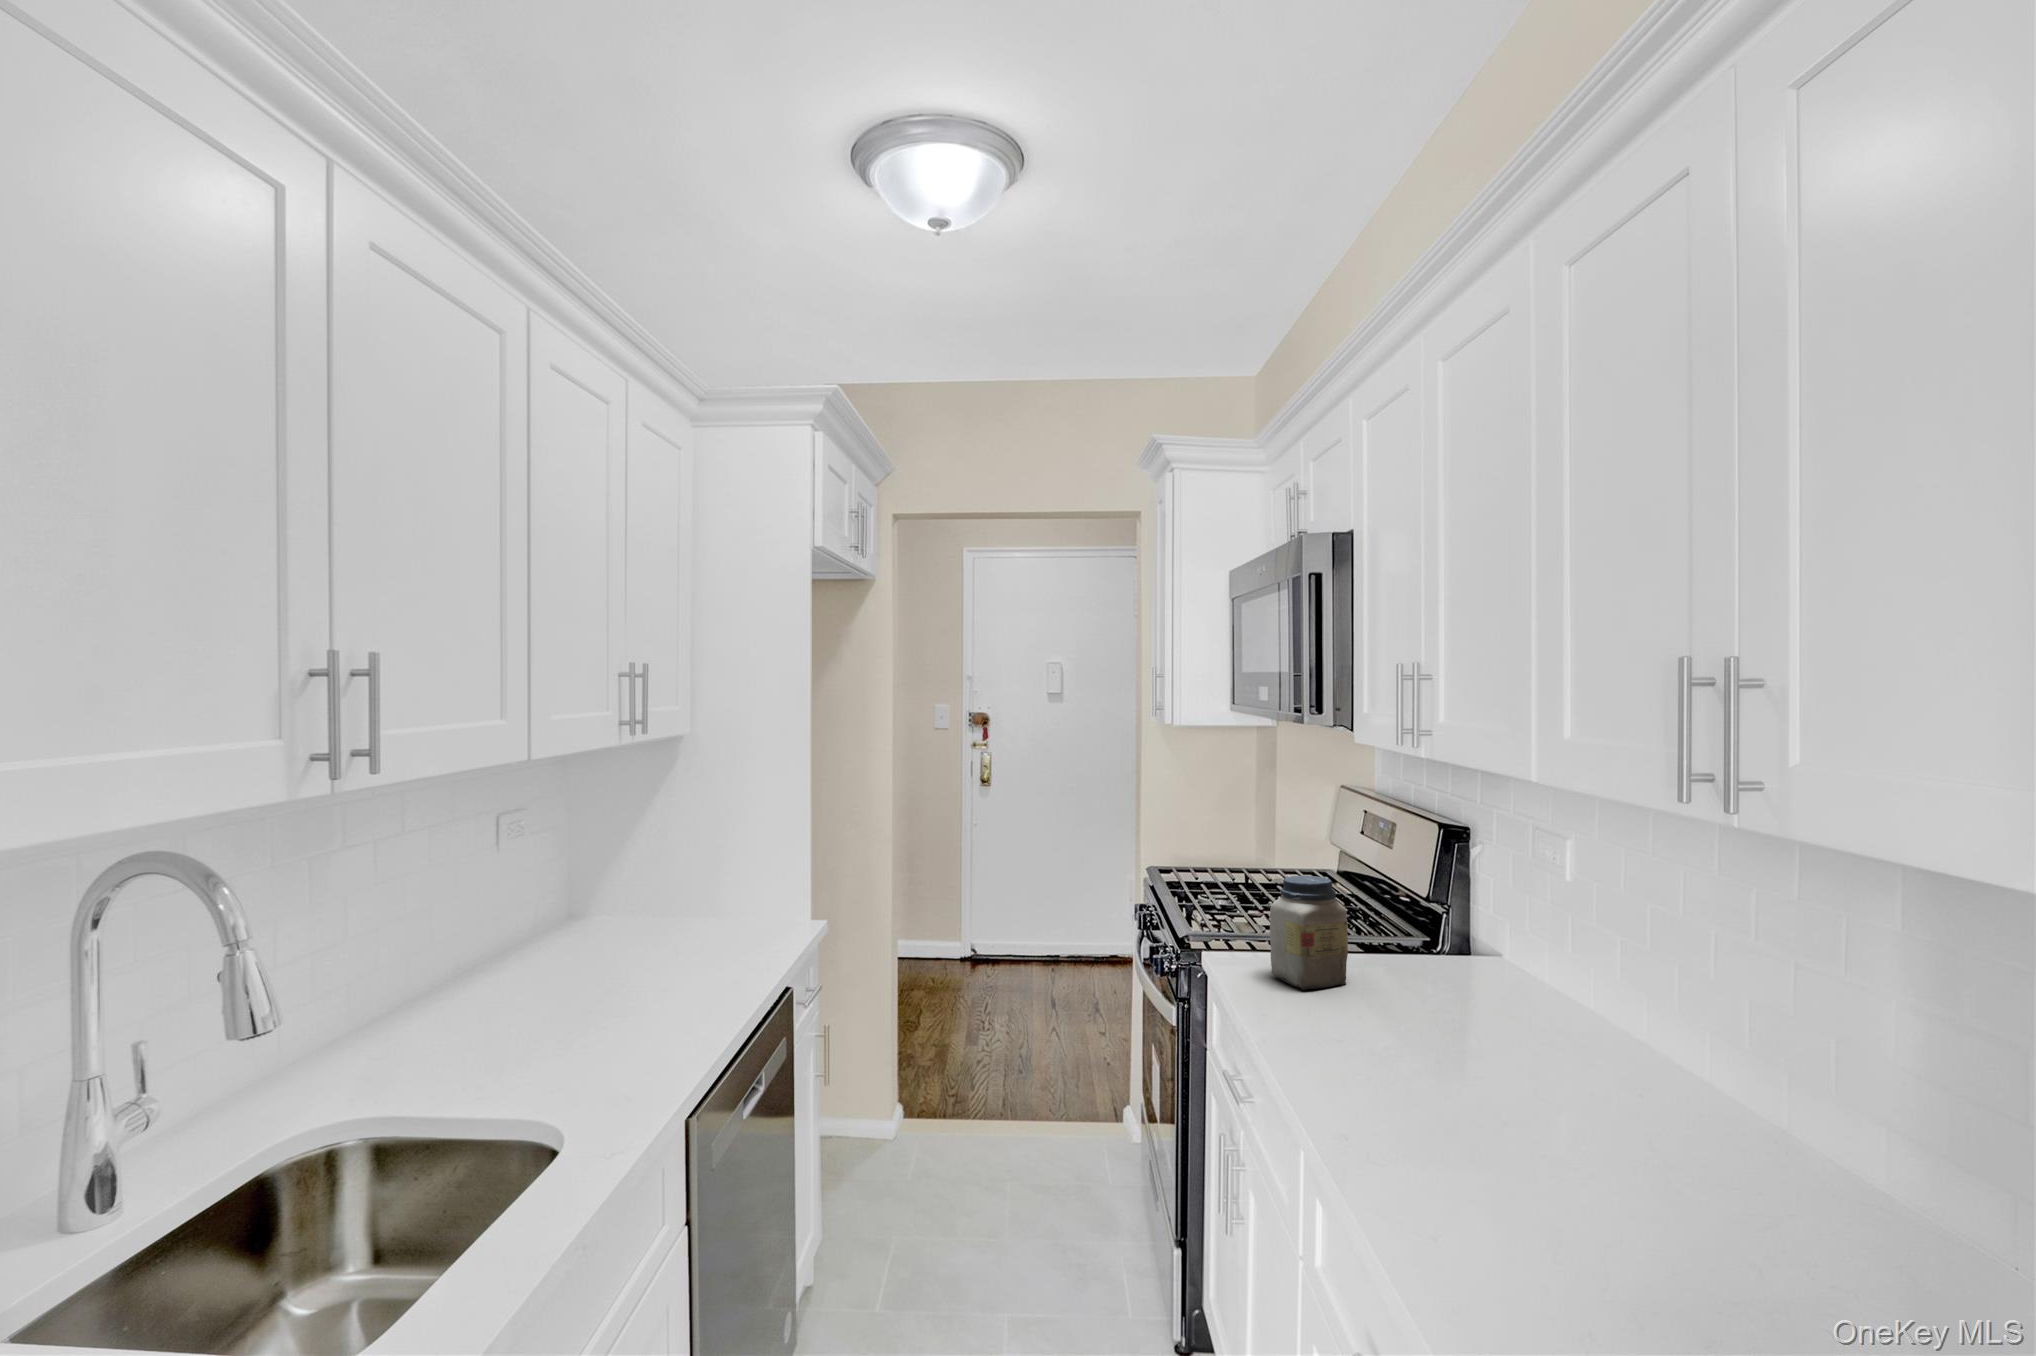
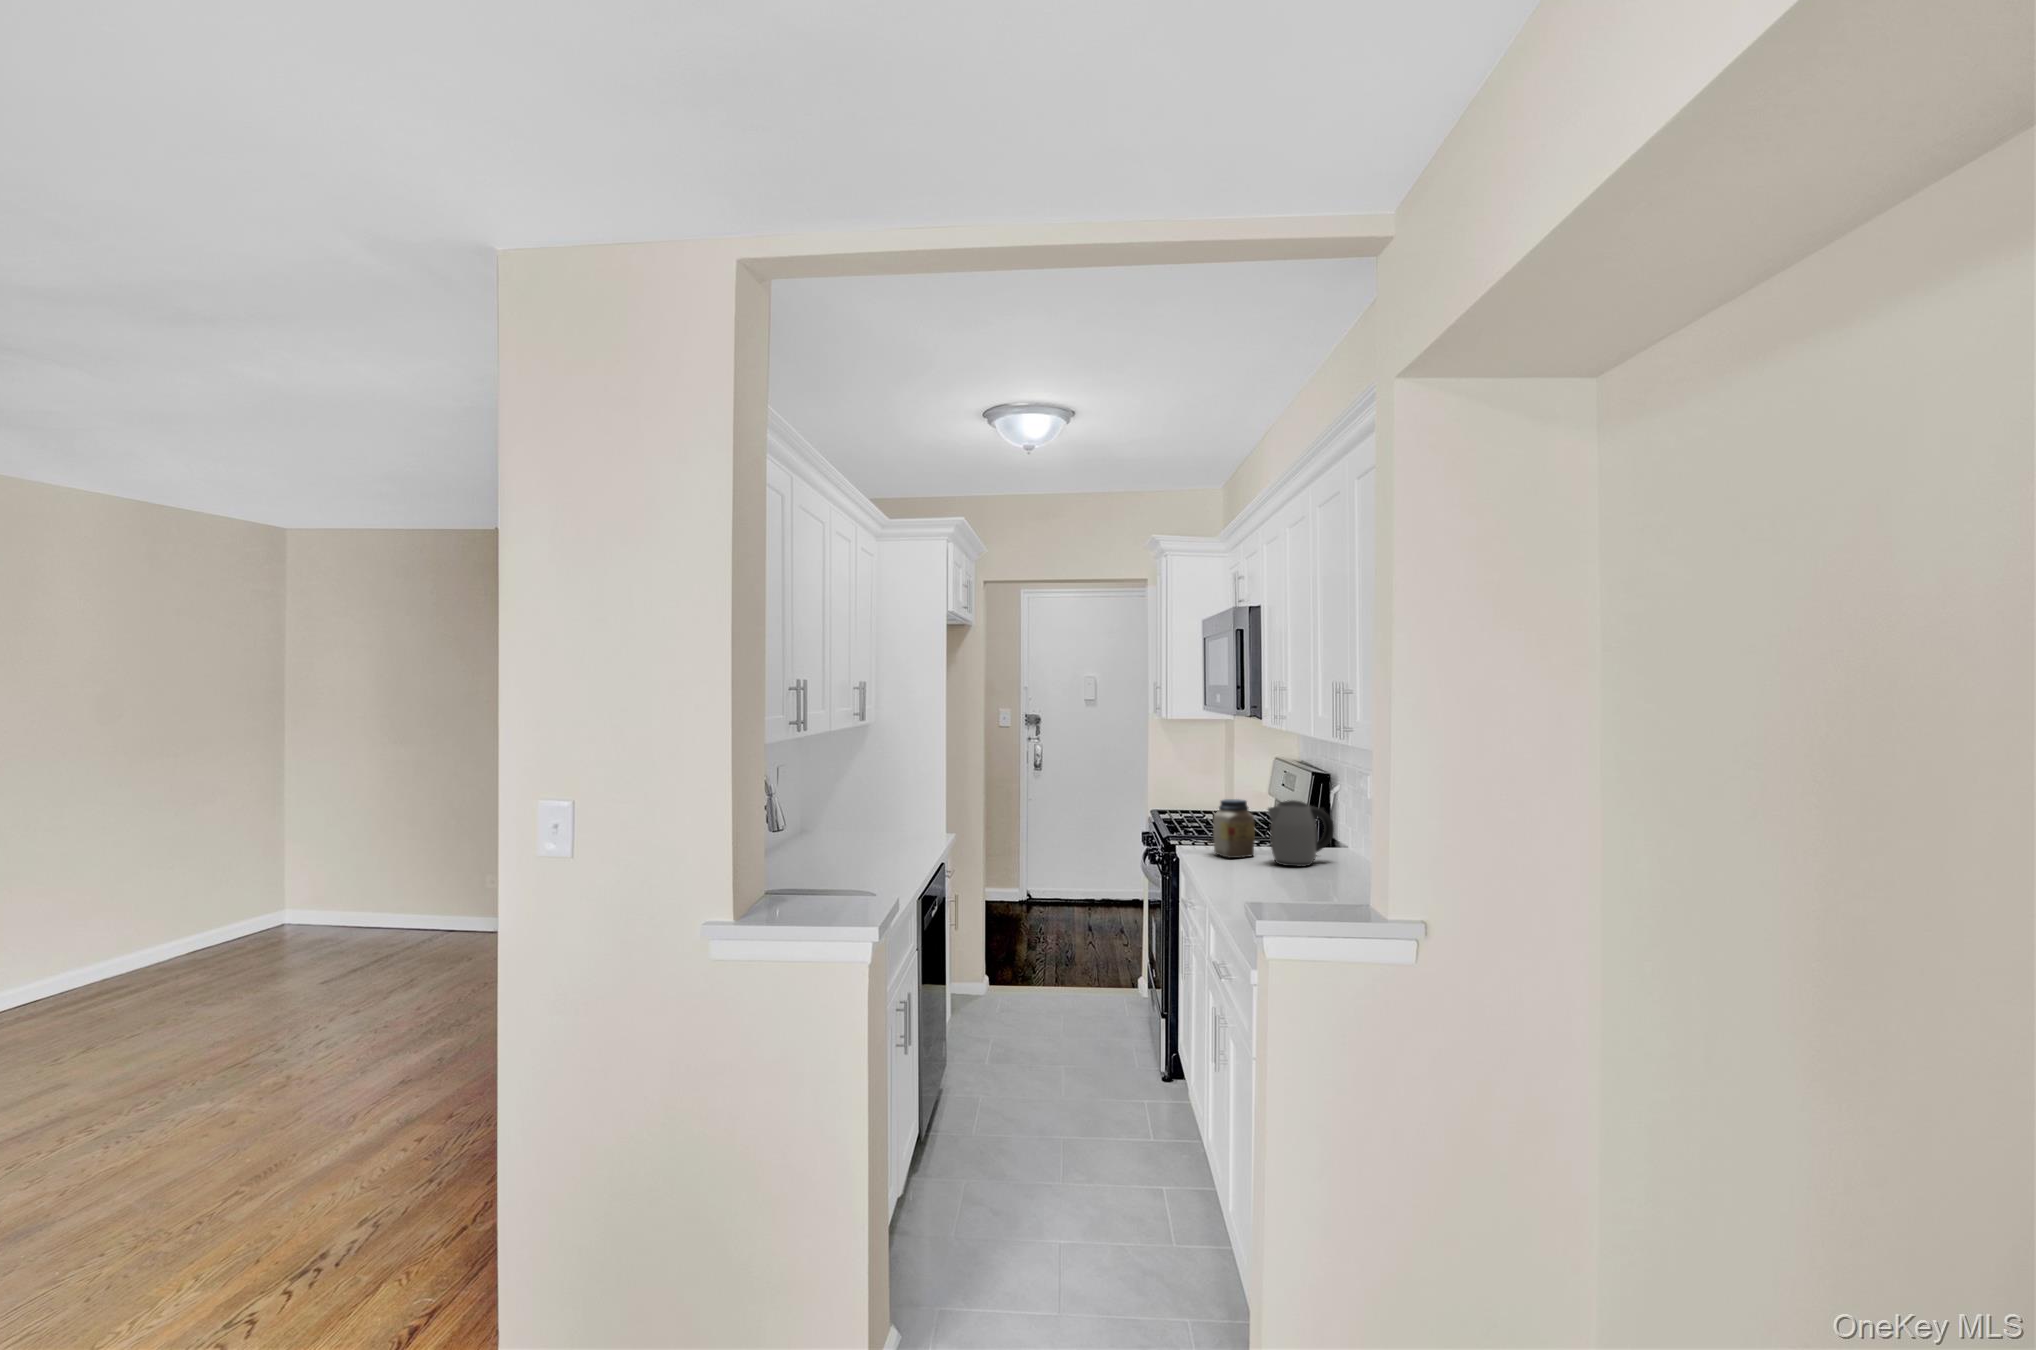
kettle: none [1381,887,1507,1018] -> present [1268,800,1334,866]

